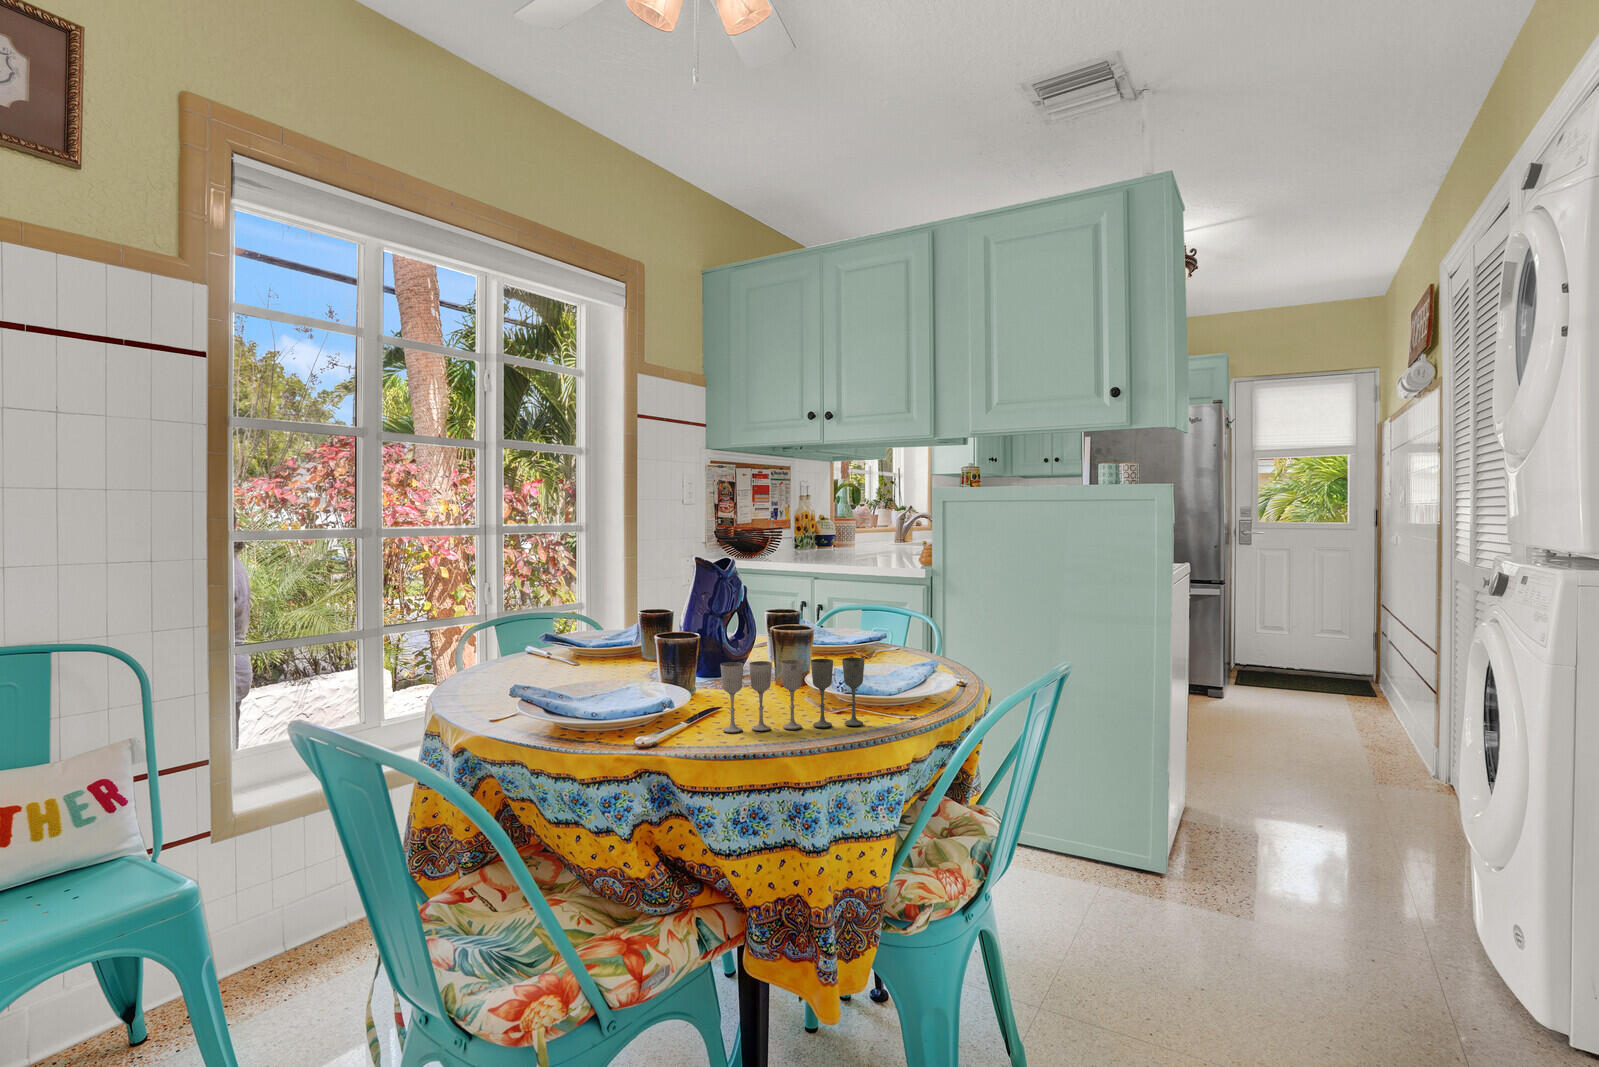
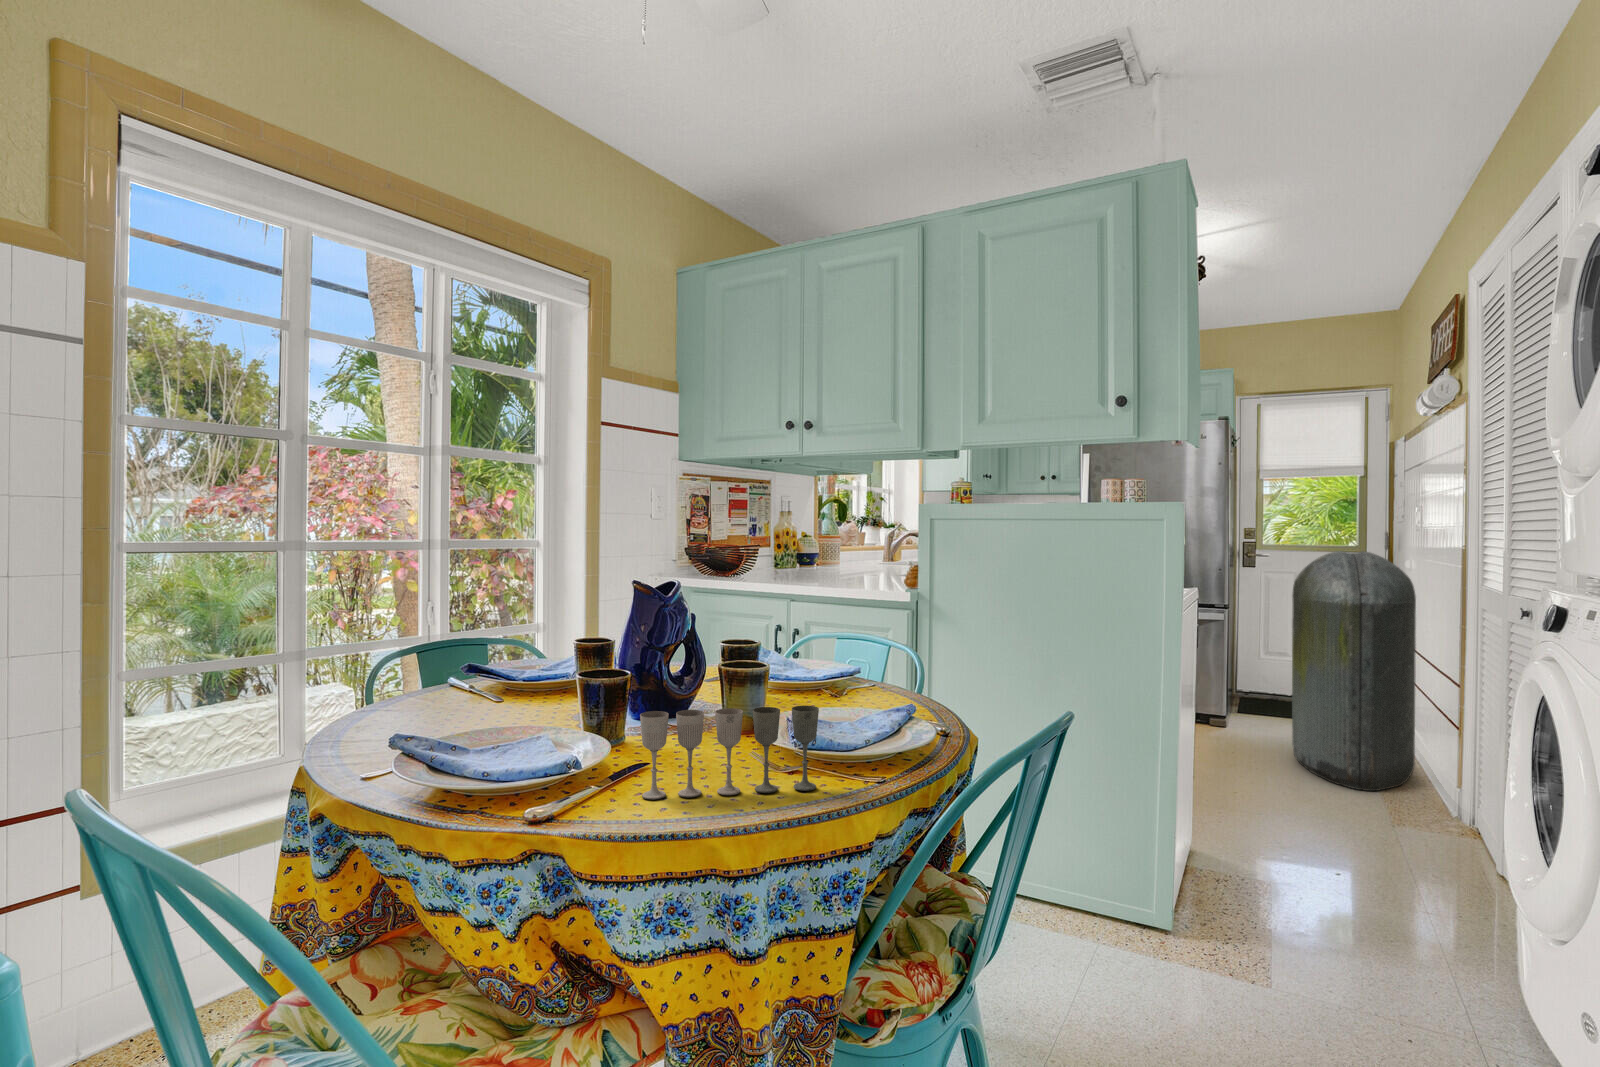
trash can: none [1284,529,1399,753] -> present [1292,551,1416,791]

